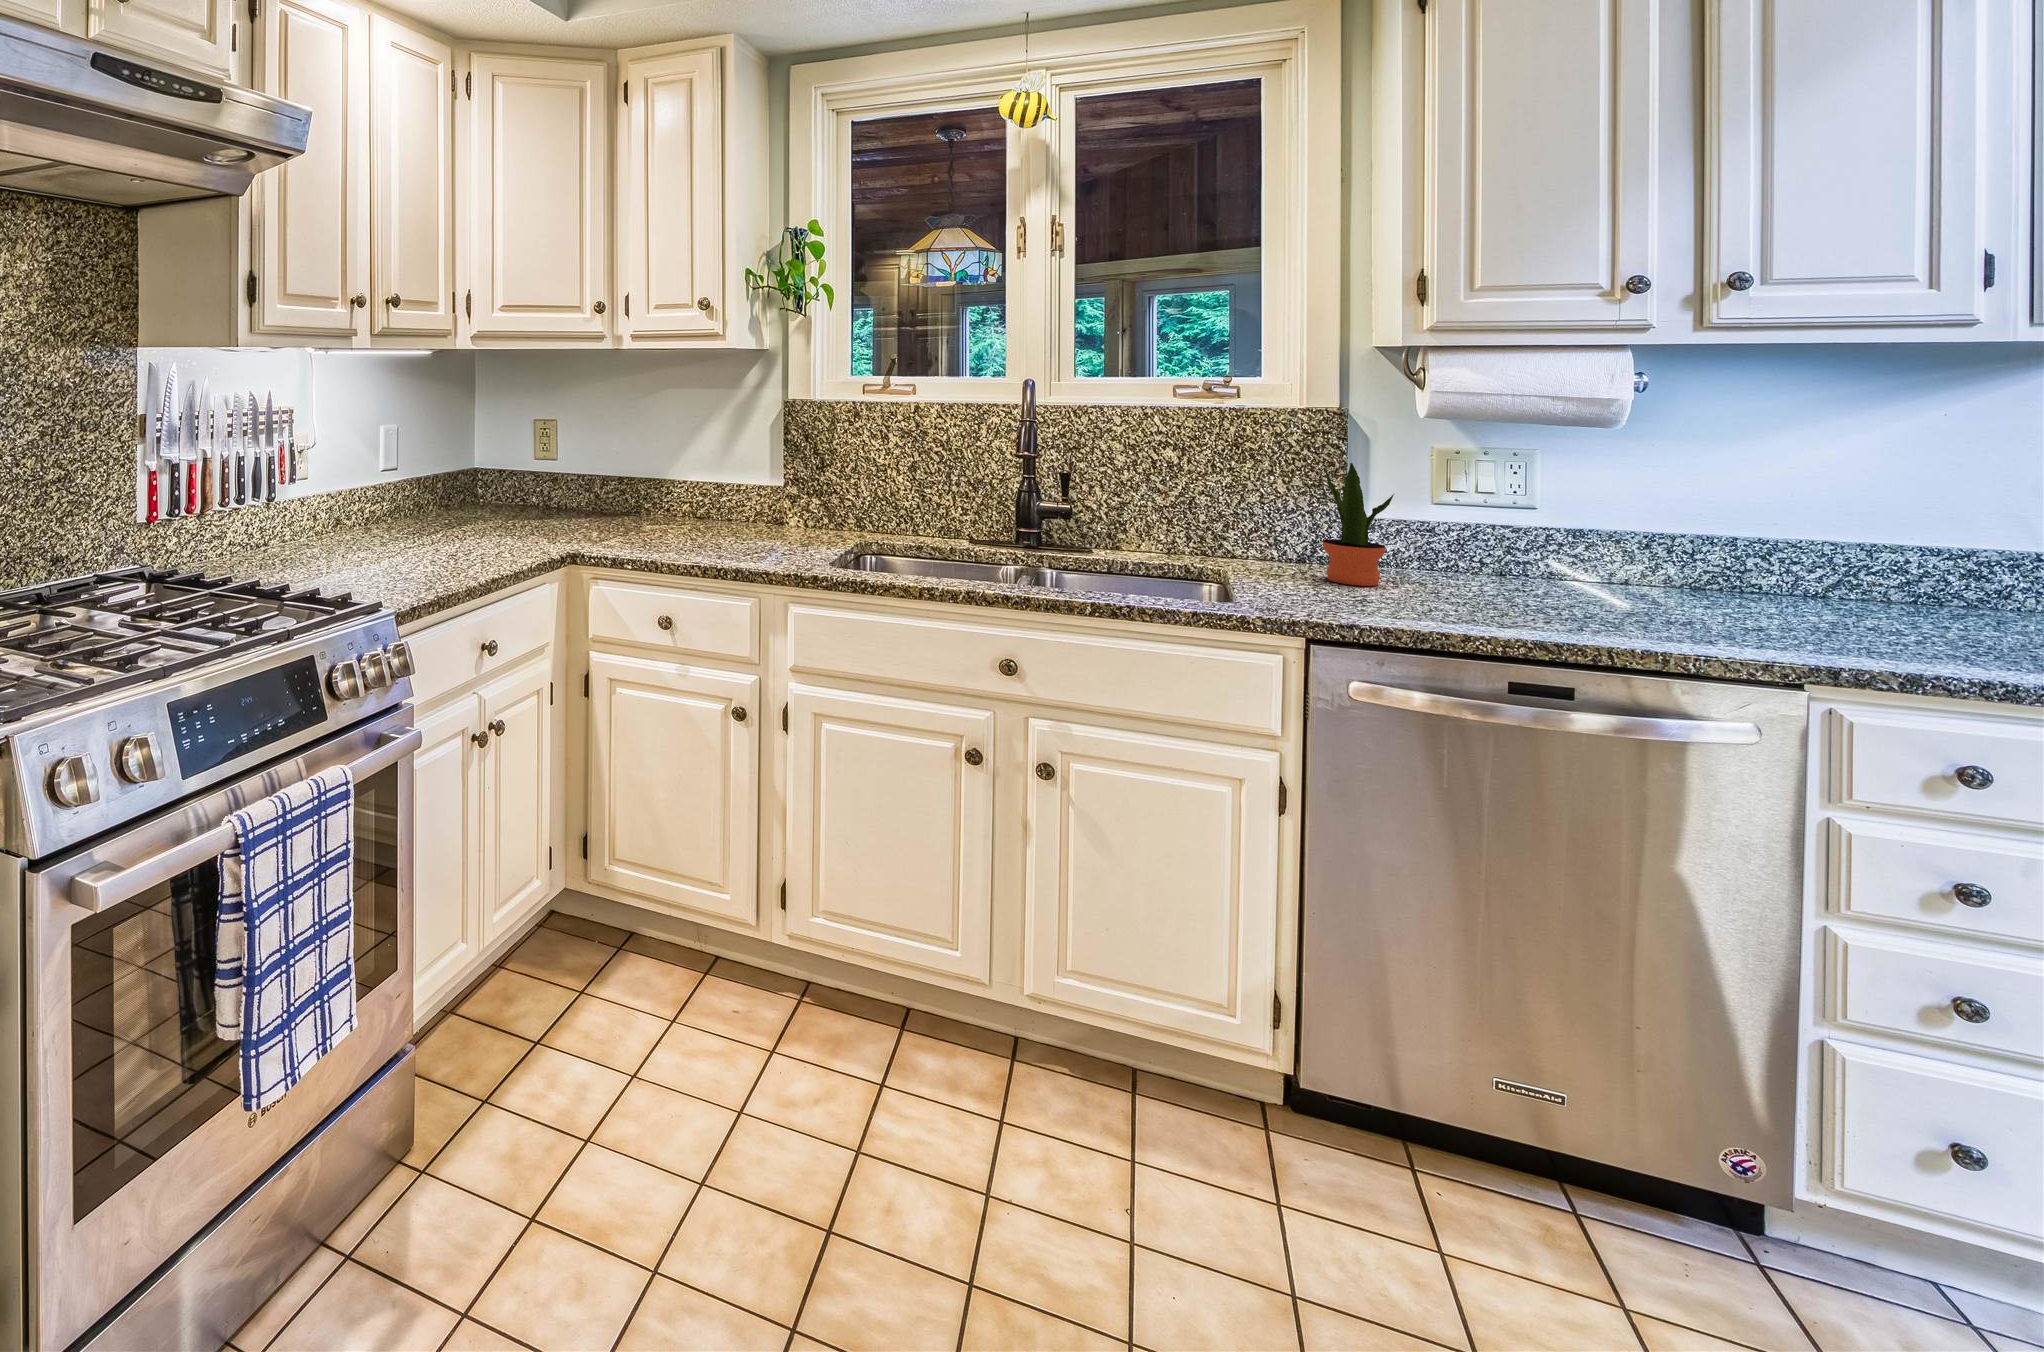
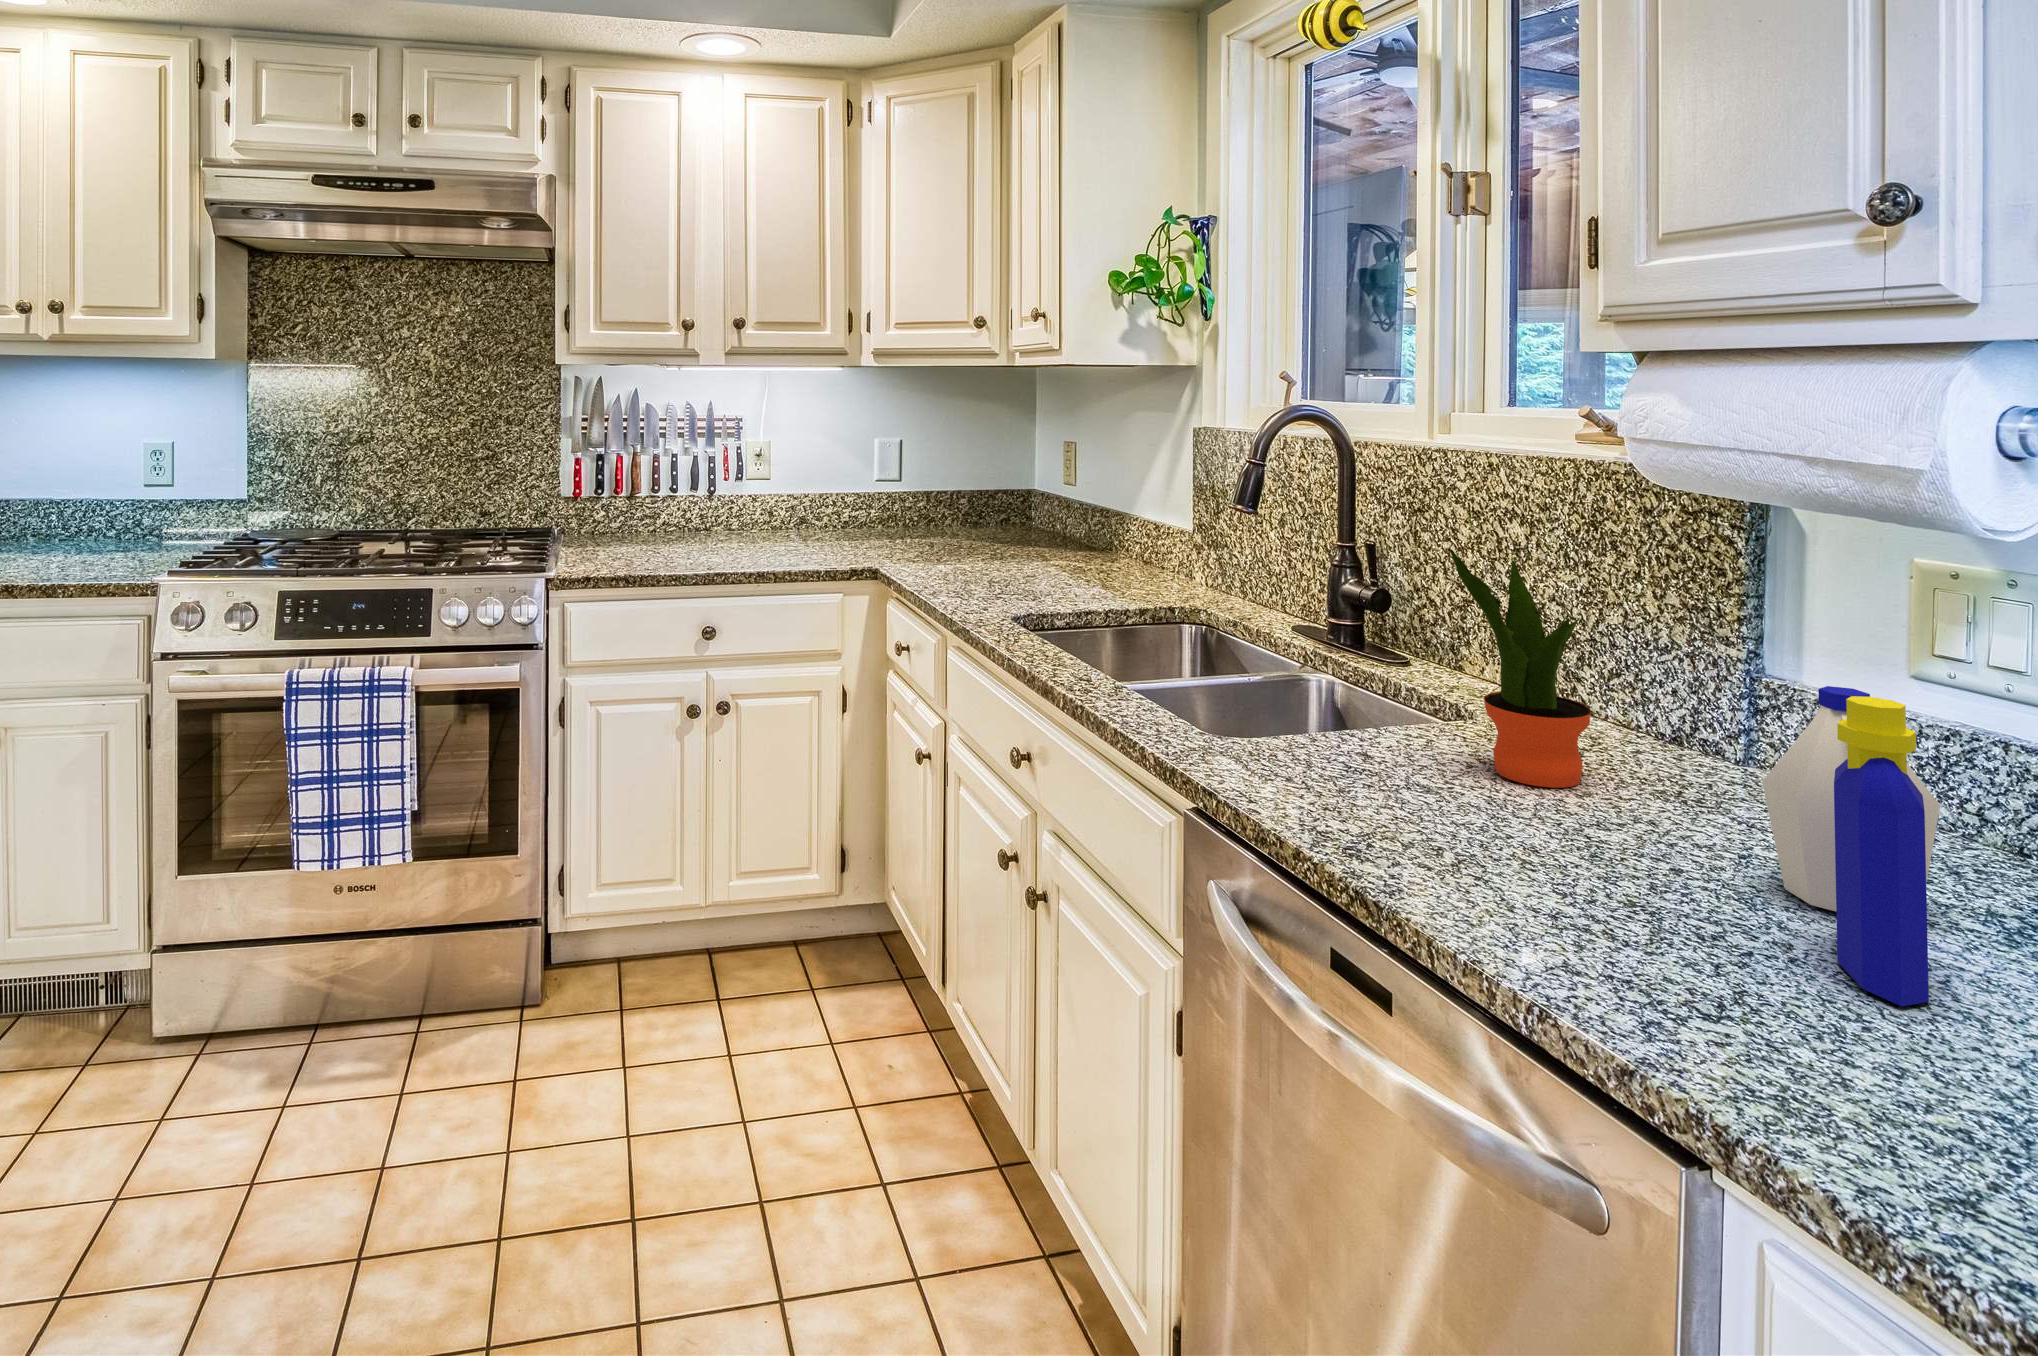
bottle: none [1528,501,1700,619] -> present [1762,686,1940,1006]

